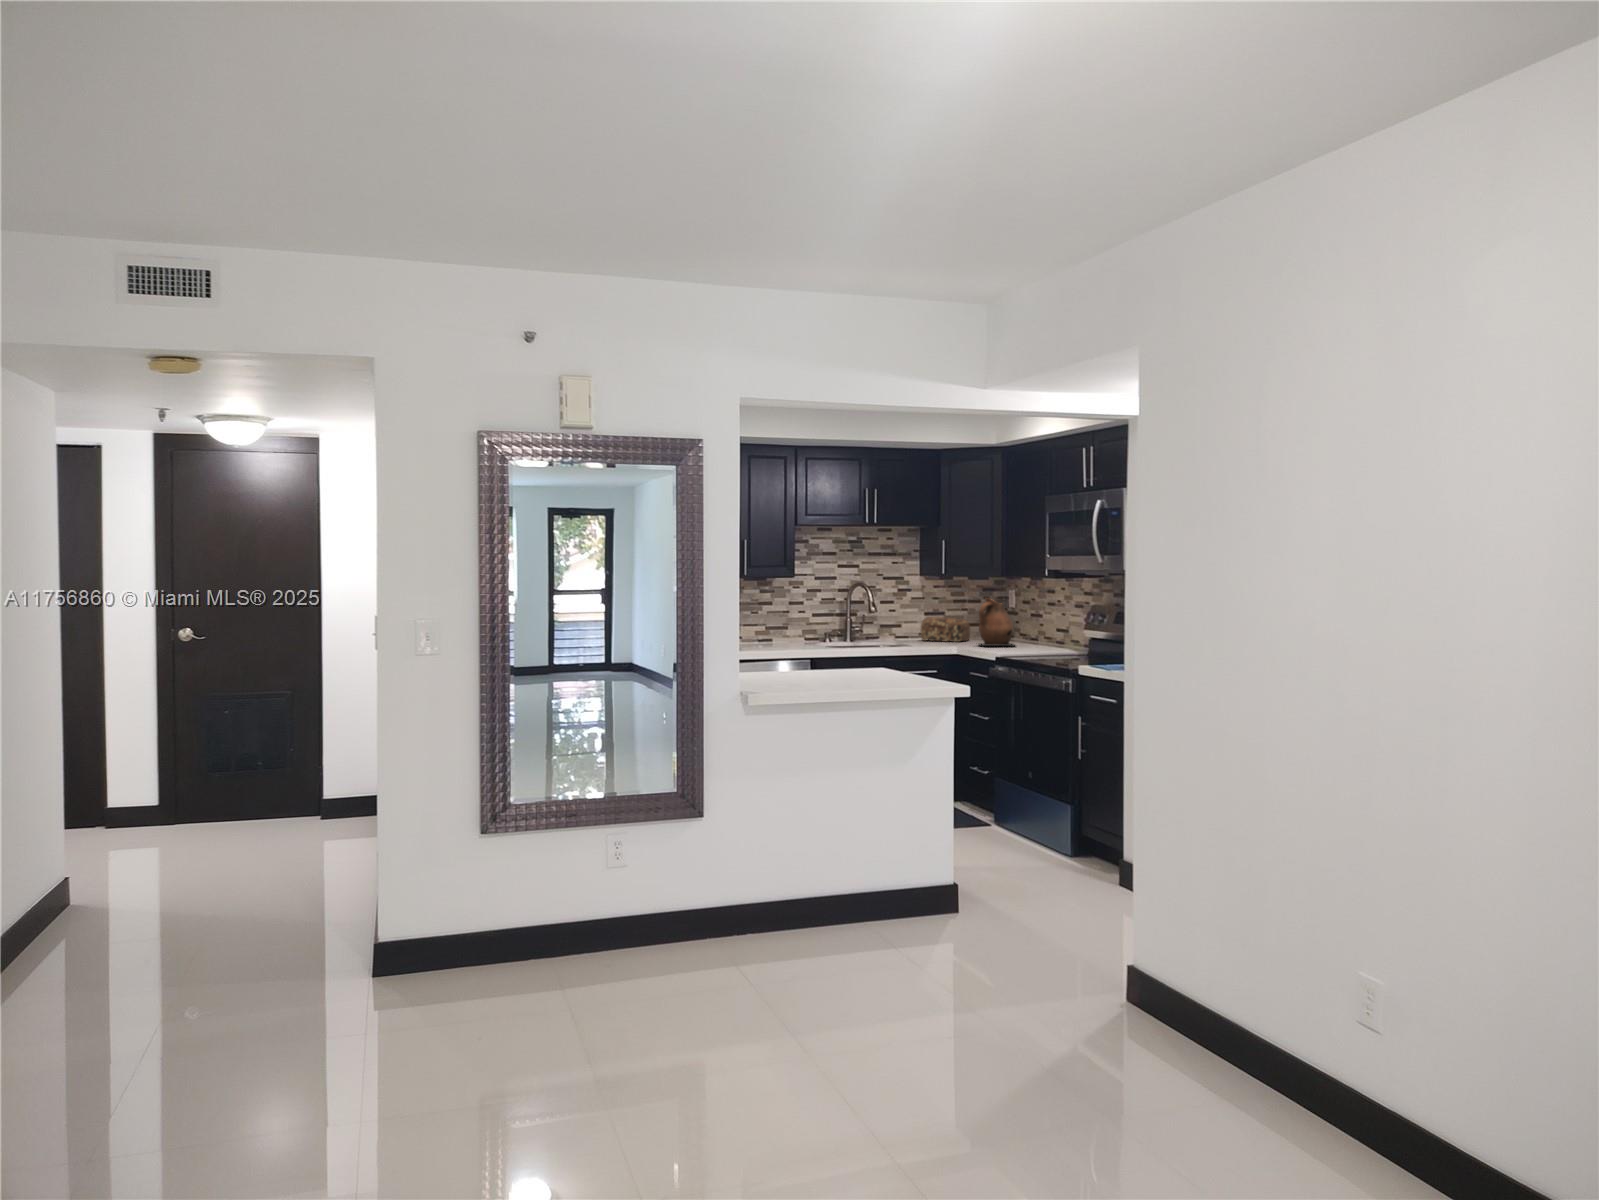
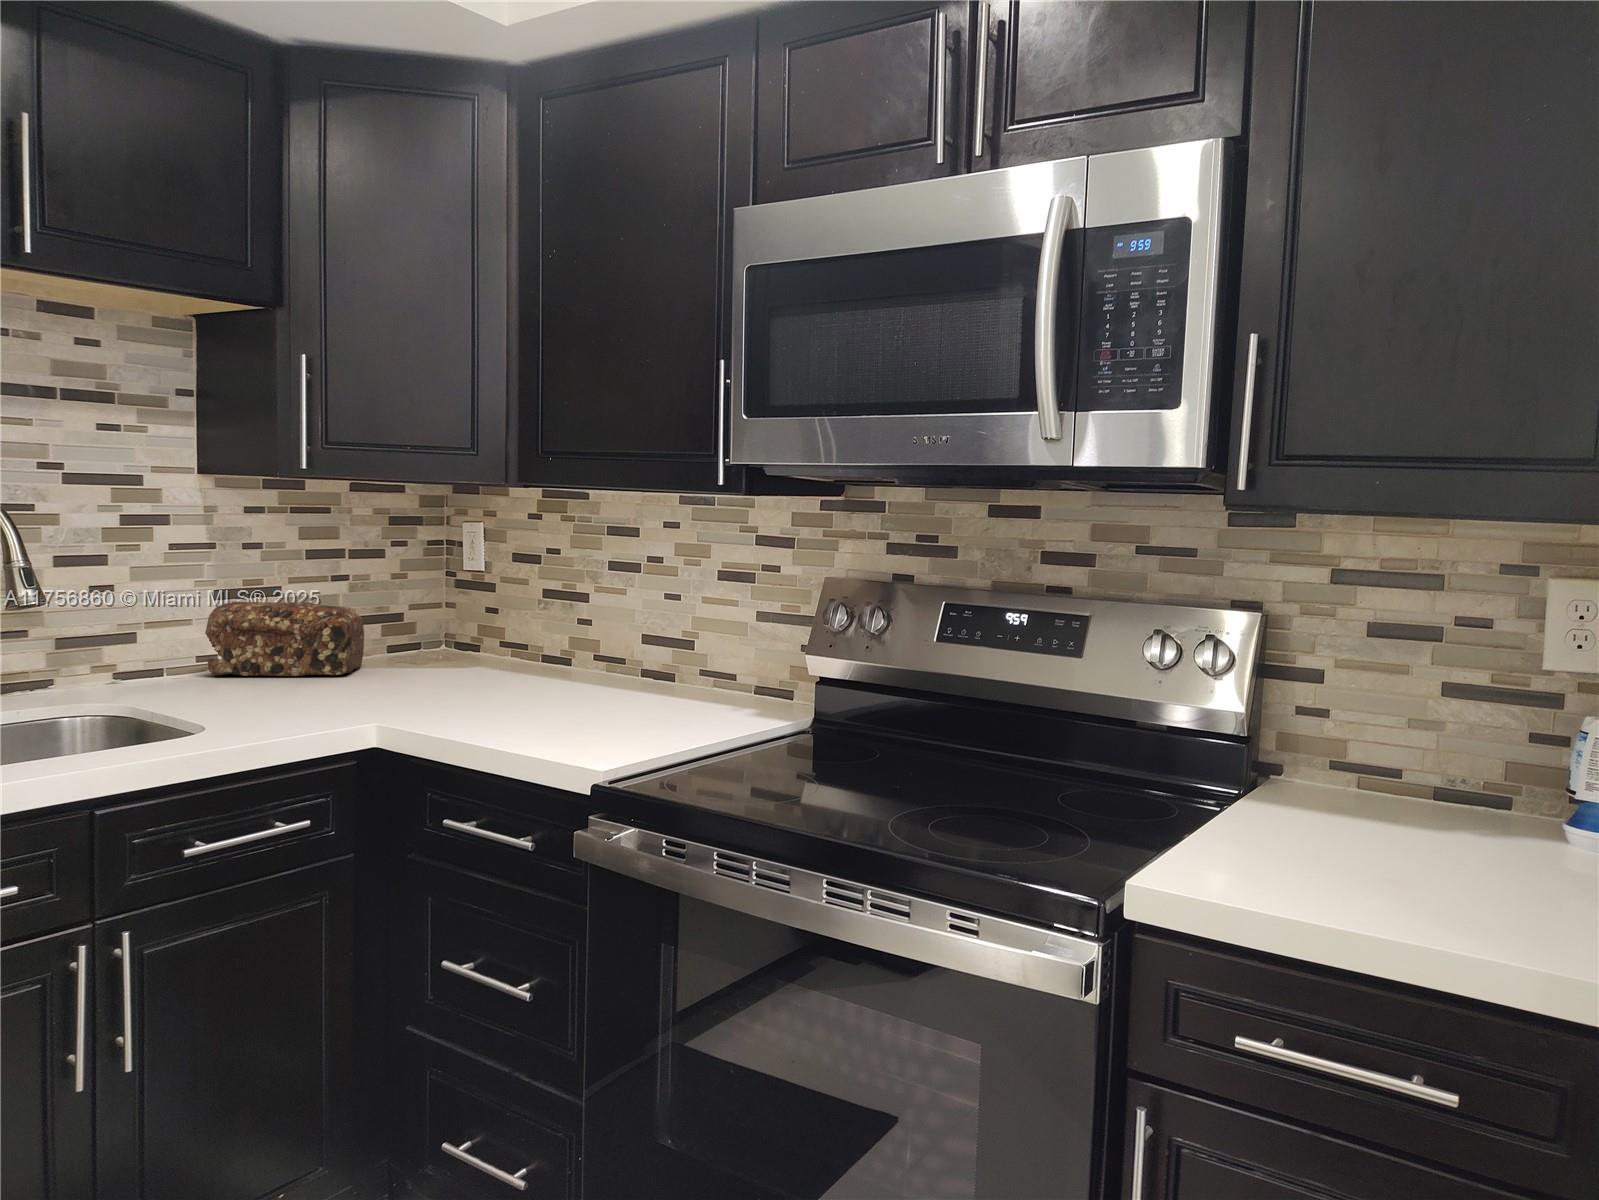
ceramic pitcher: present [979,598,1015,646] -> none [416,549,557,703]

